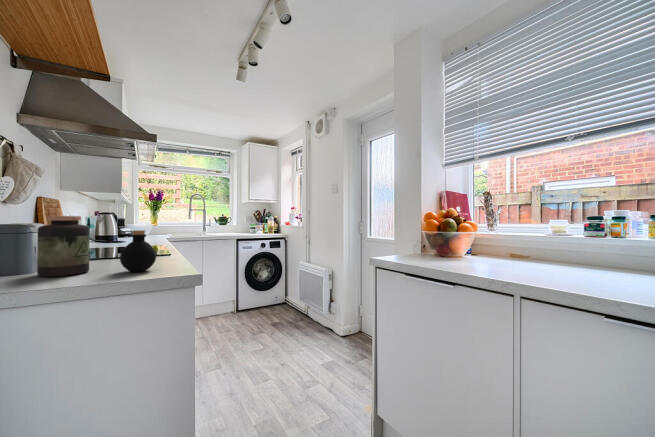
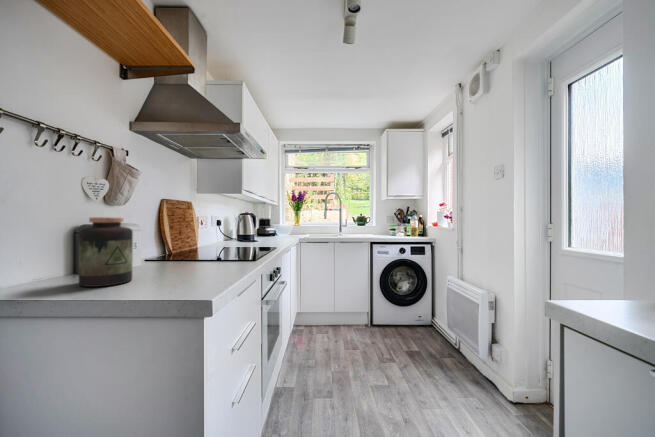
bottle: present [120,230,156,272] -> none [143,235,187,289]

